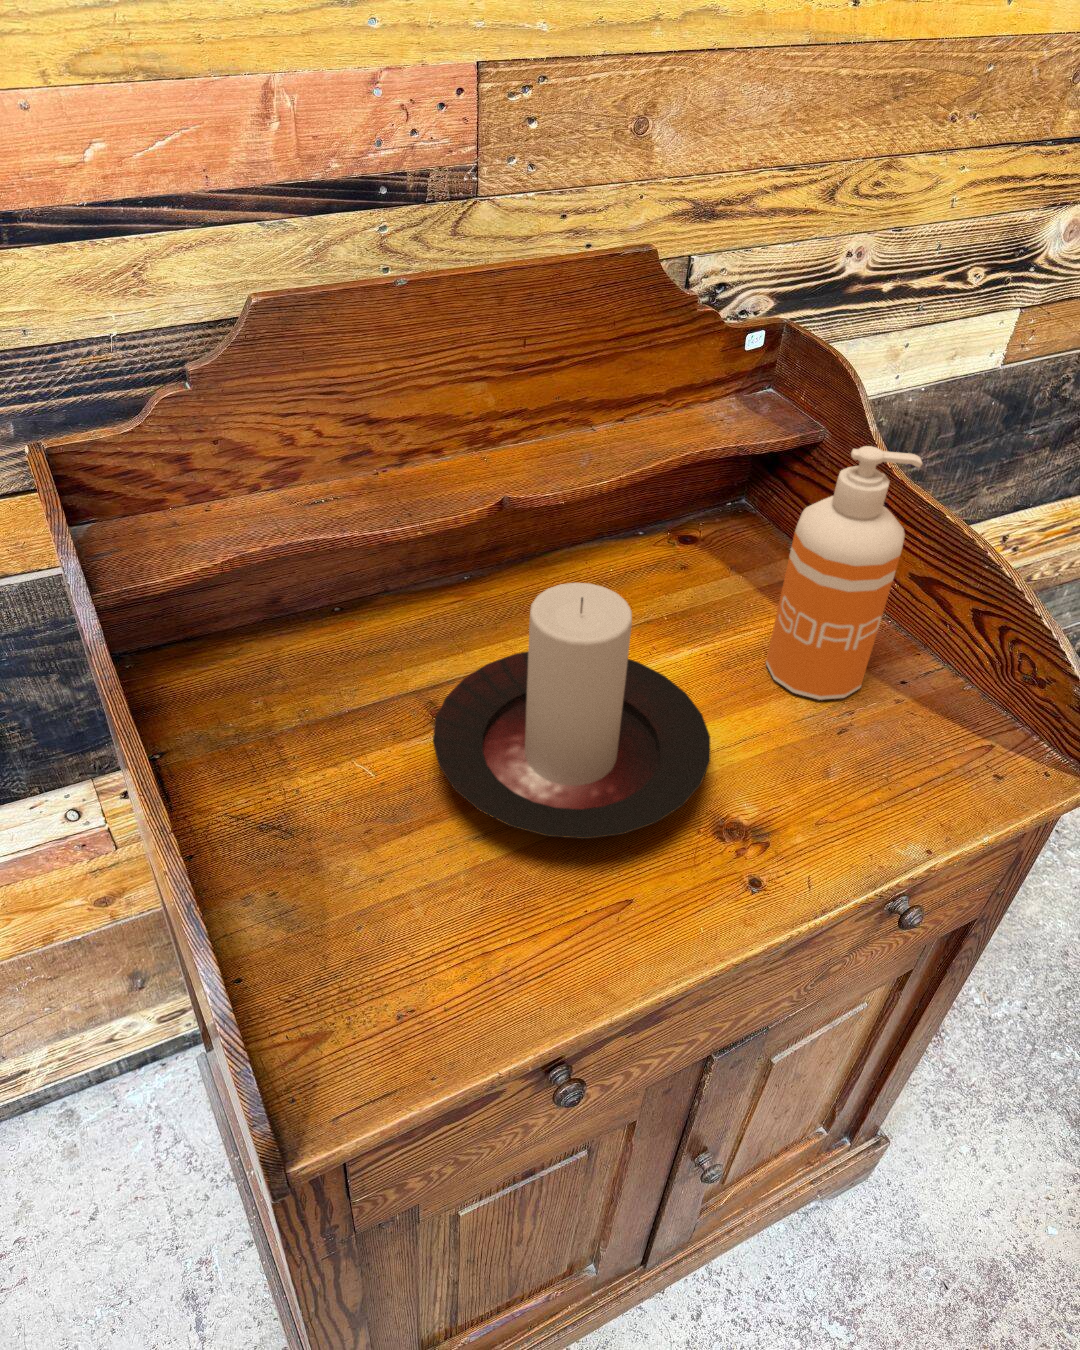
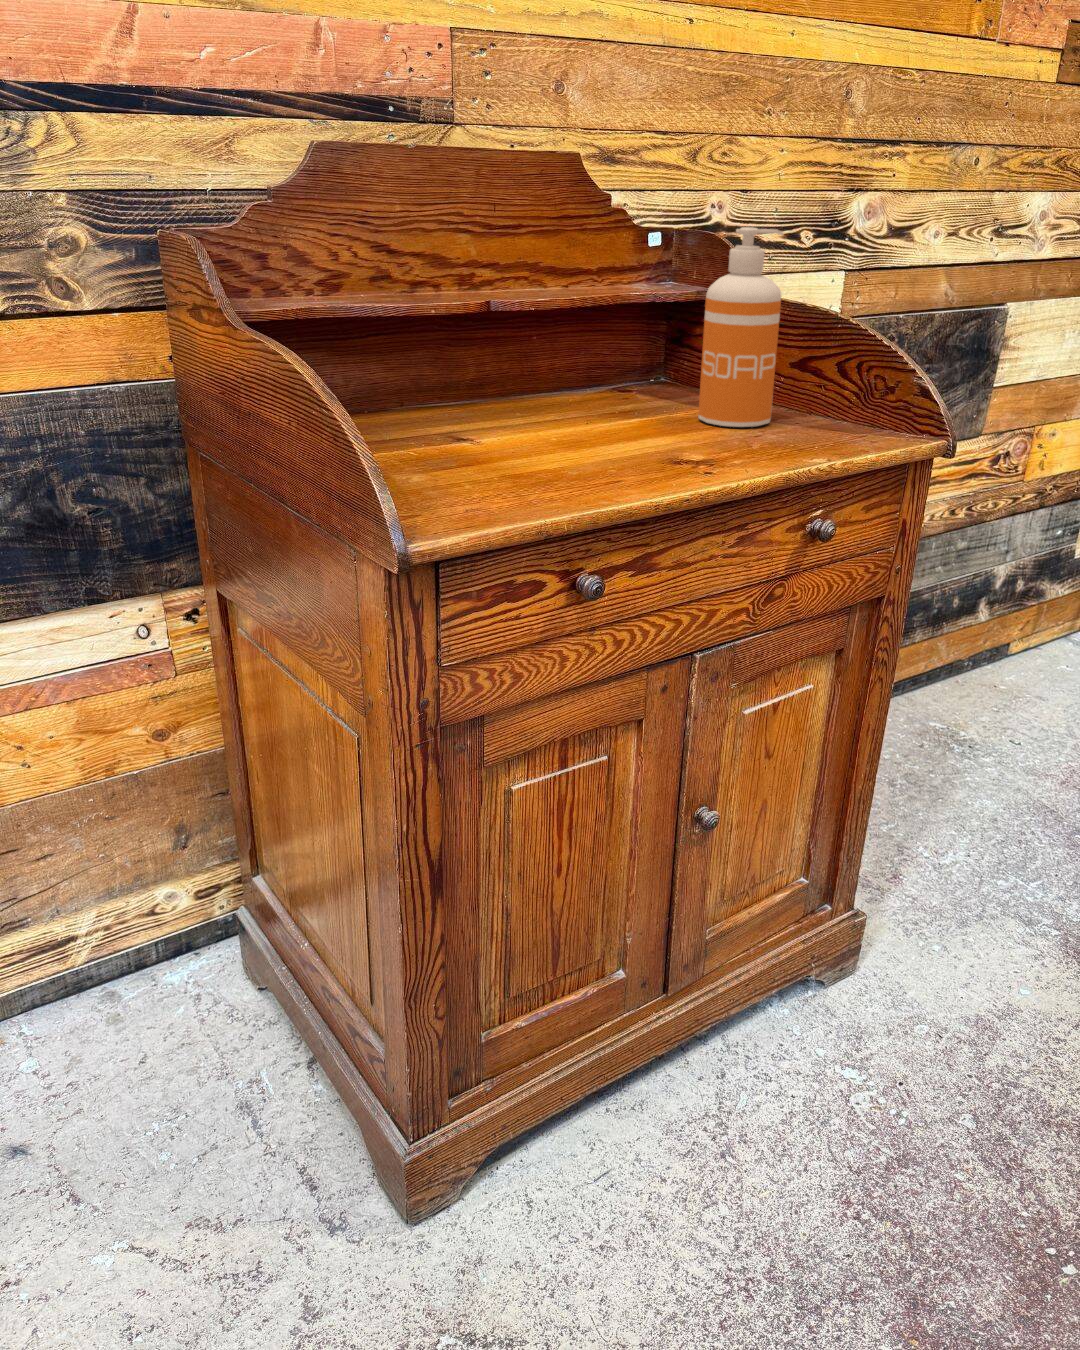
candle holder: present [433,583,710,839] -> none [469,292,673,461]

